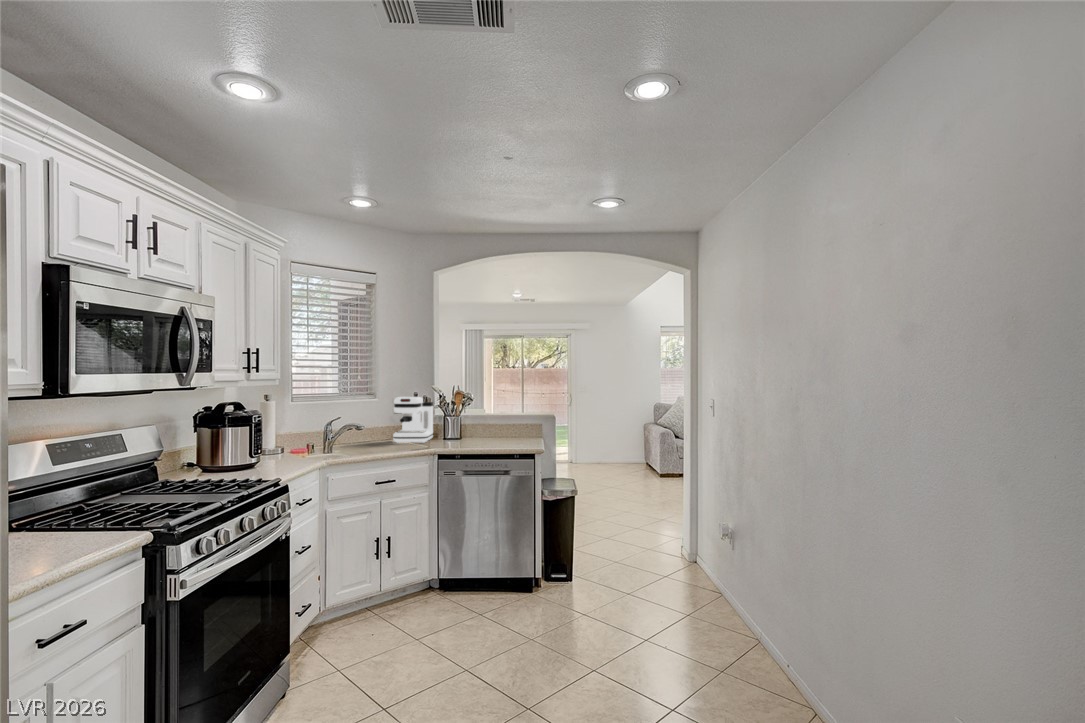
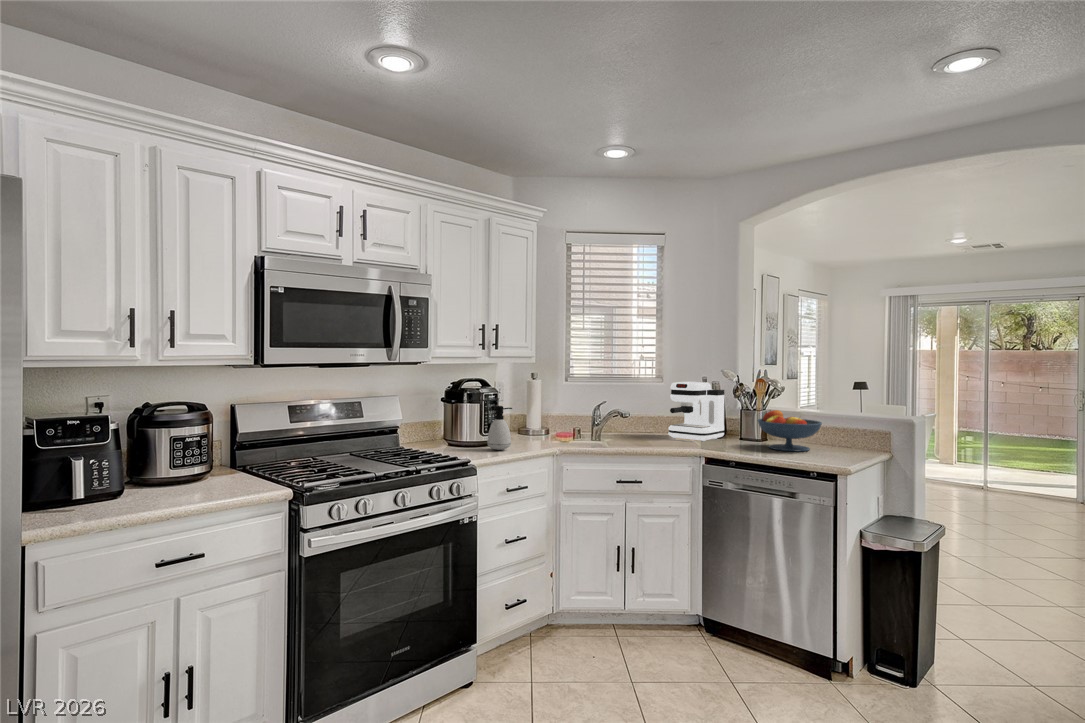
fruit bowl: none [465,415,508,443] -> present [758,410,822,451]
soap dispenser: none [264,426,290,469] -> present [487,406,512,450]

